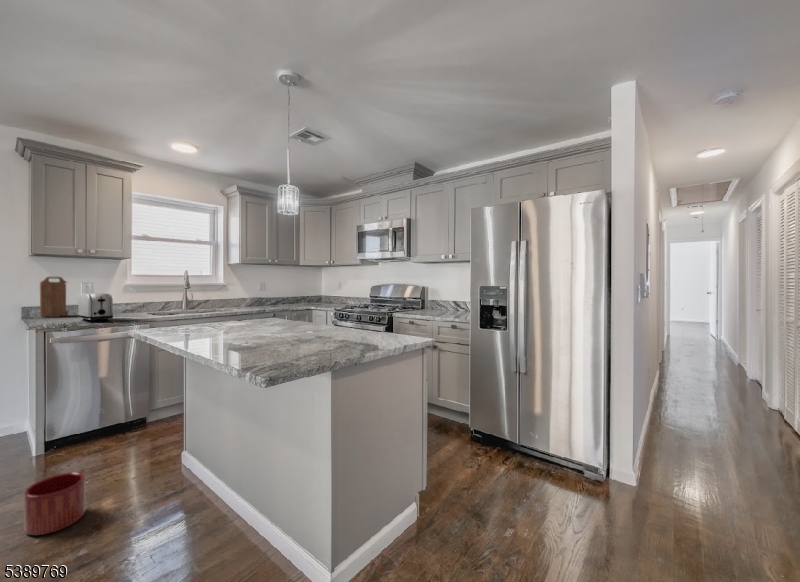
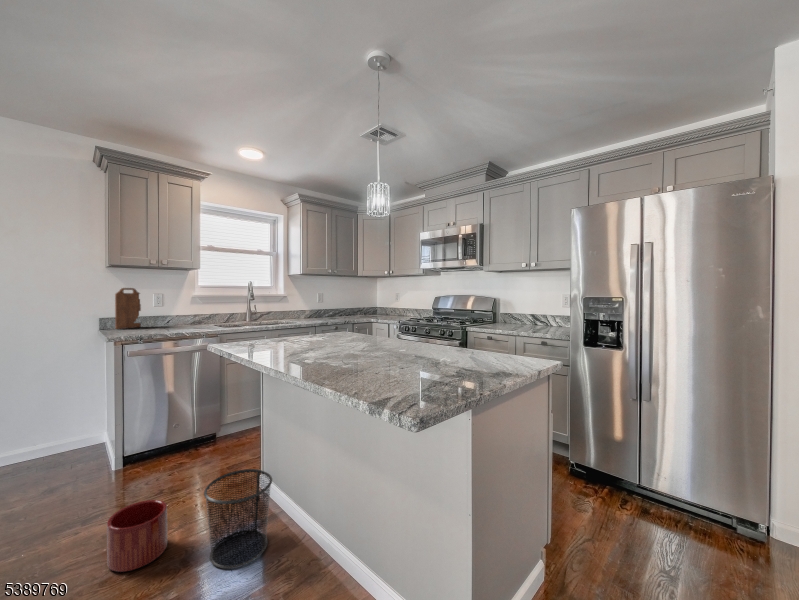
toaster: present [78,293,113,322] -> none [152,305,185,334]
waste bin: none [119,442,187,527] -> present [204,469,272,569]

